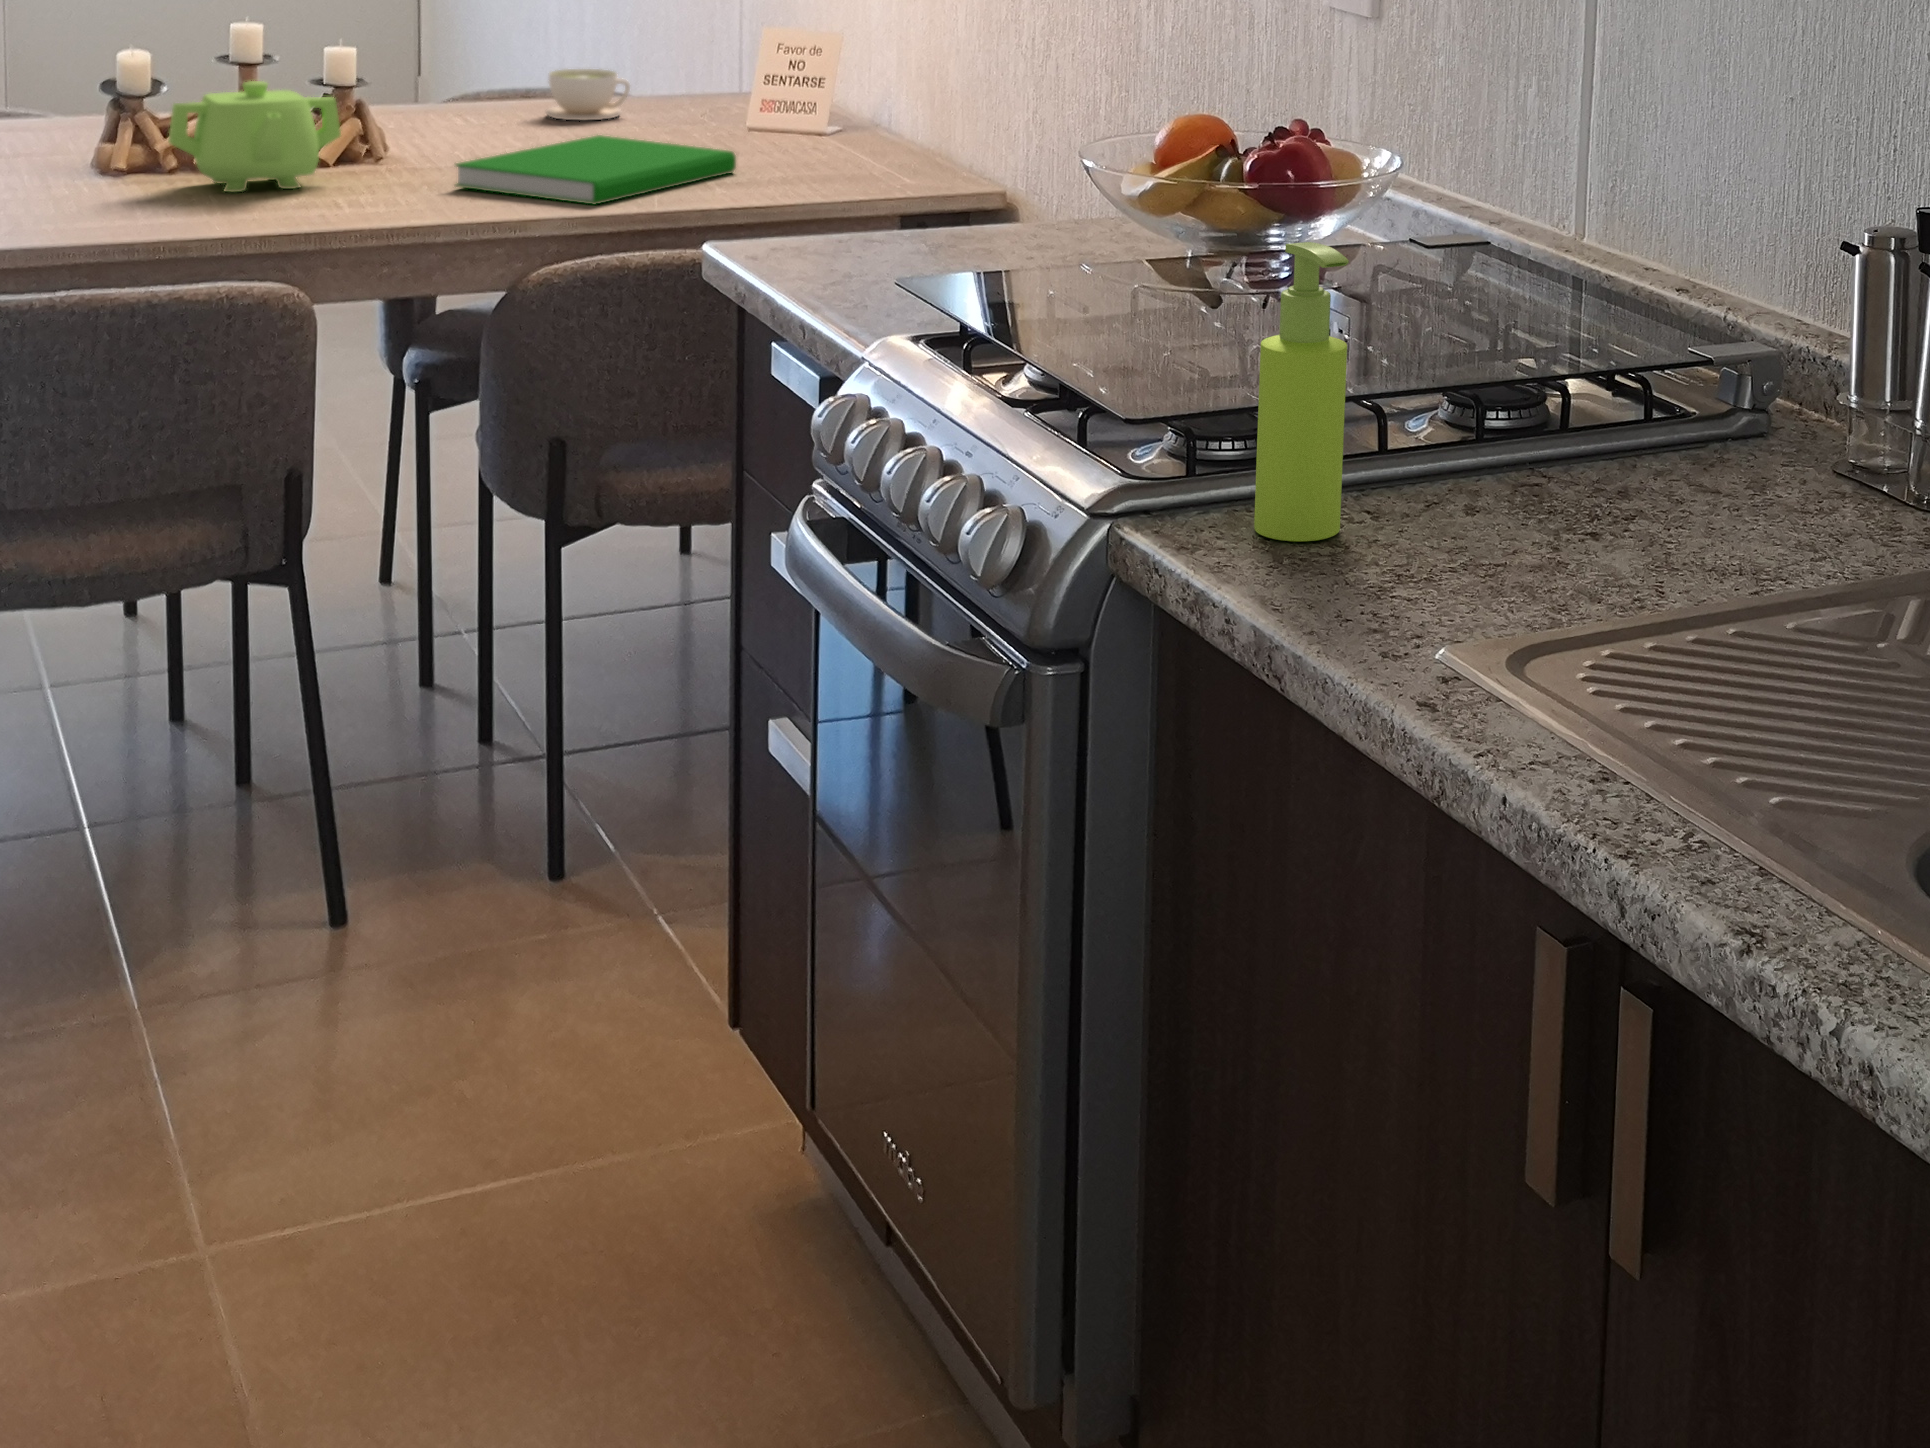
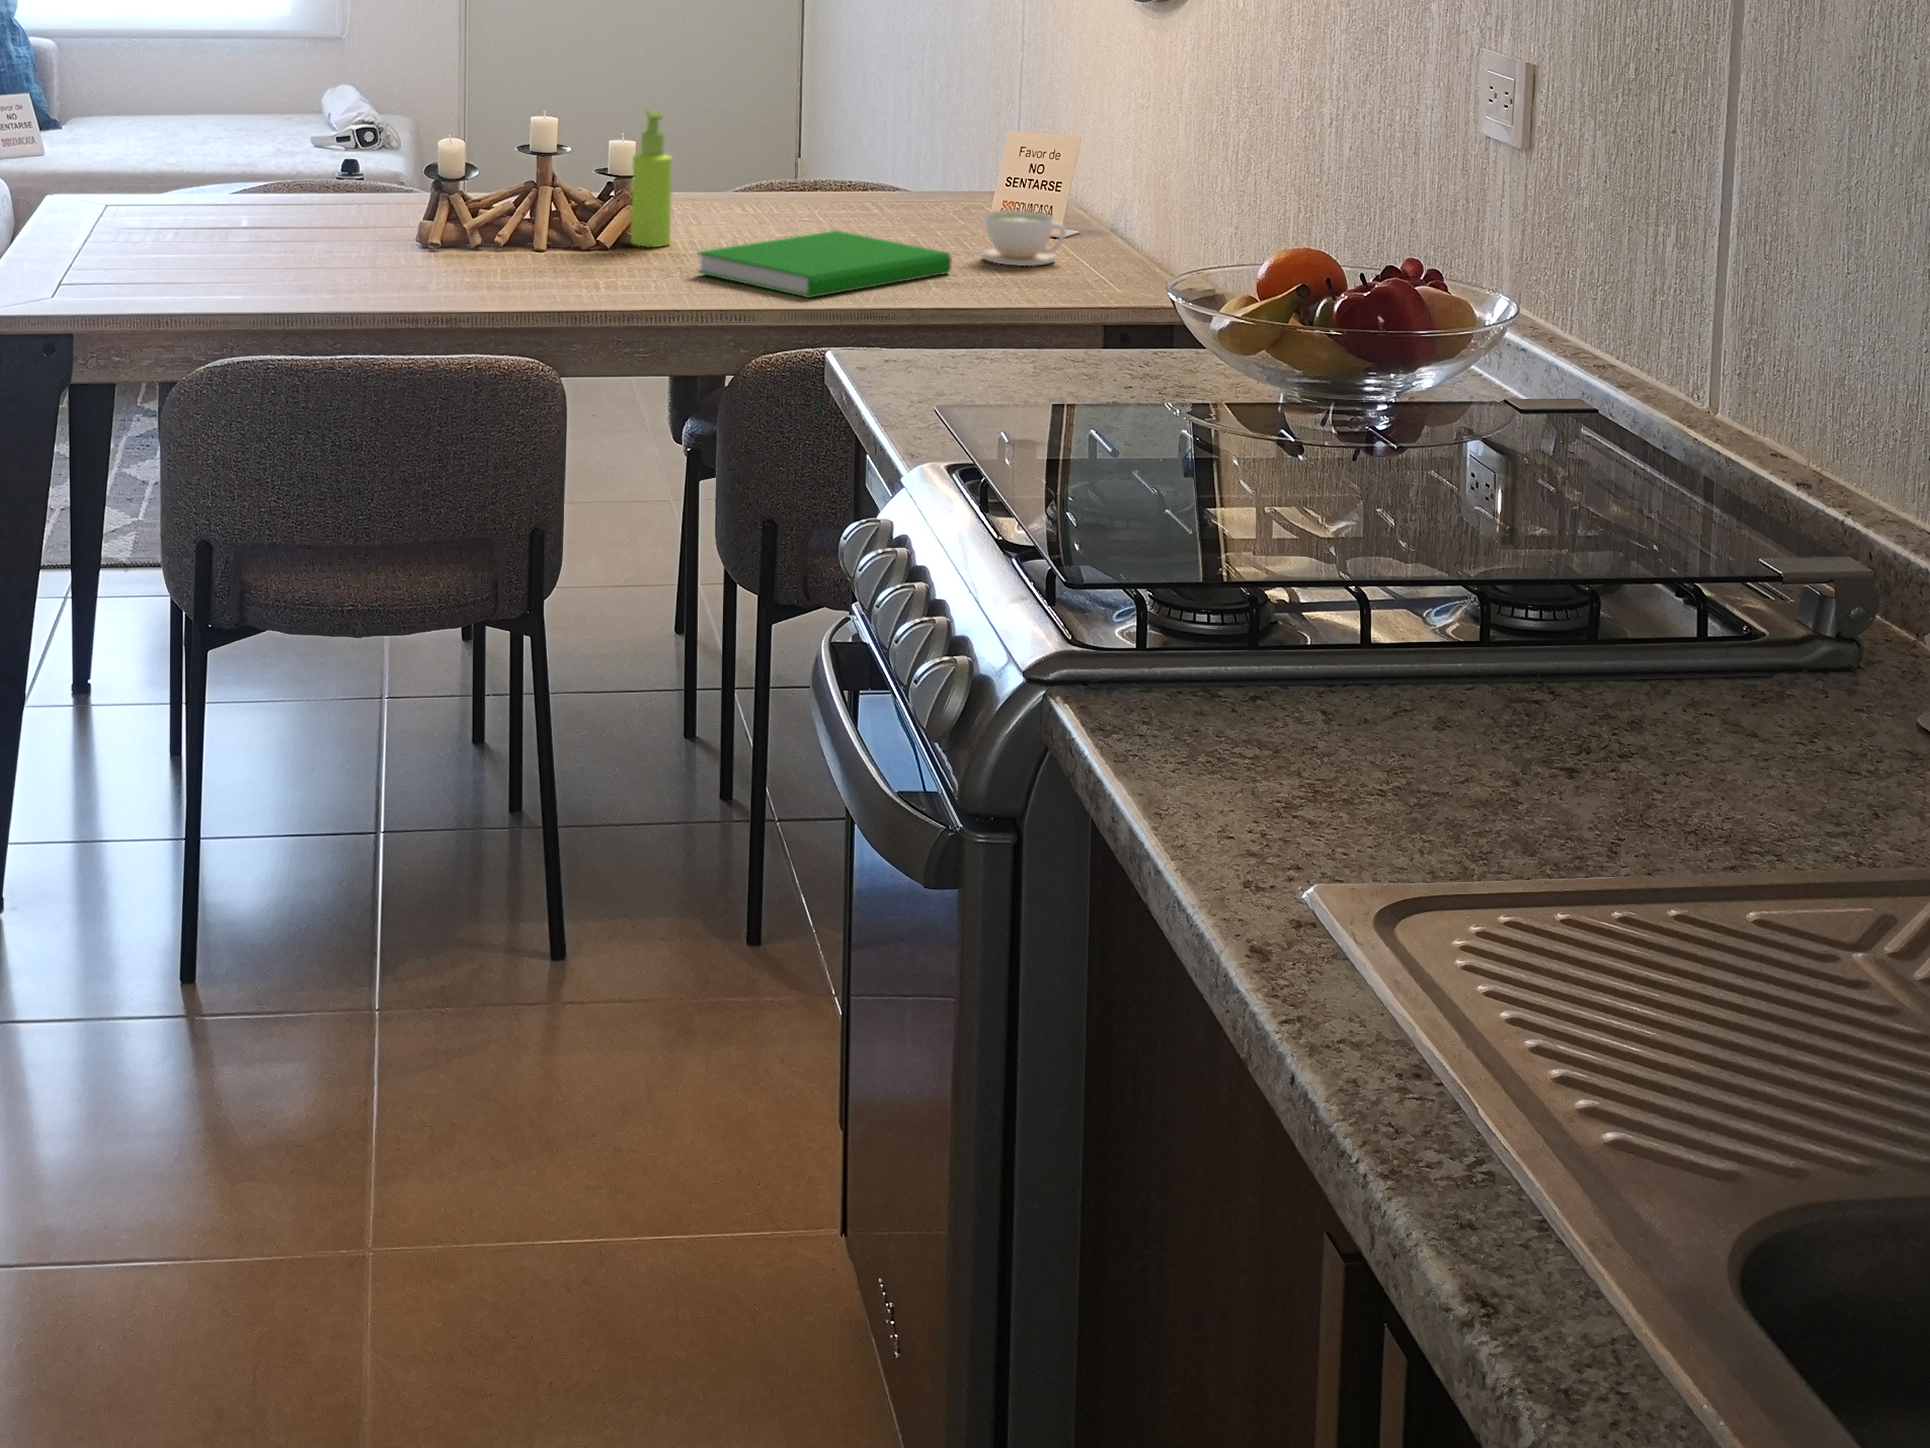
coffee cup: present [546,69,630,120] -> present [982,210,1066,266]
teapot: present [169,81,341,192] -> none [470,169,610,267]
soap dispenser: present [1254,242,1349,541] -> present [631,110,672,247]

